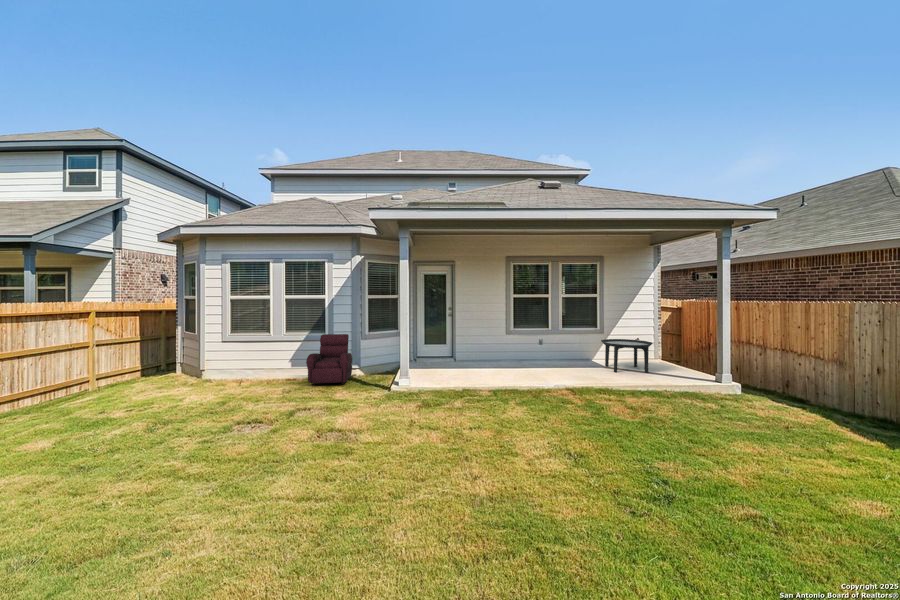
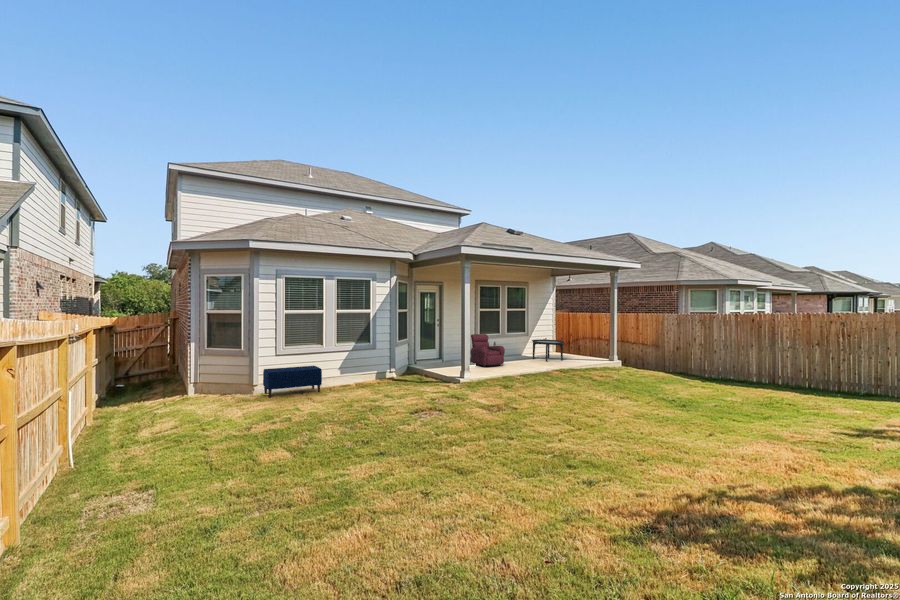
armchair: present [306,334,352,385] -> present [470,334,505,367]
bench: none [195,354,261,383] -> present [263,366,322,397]

